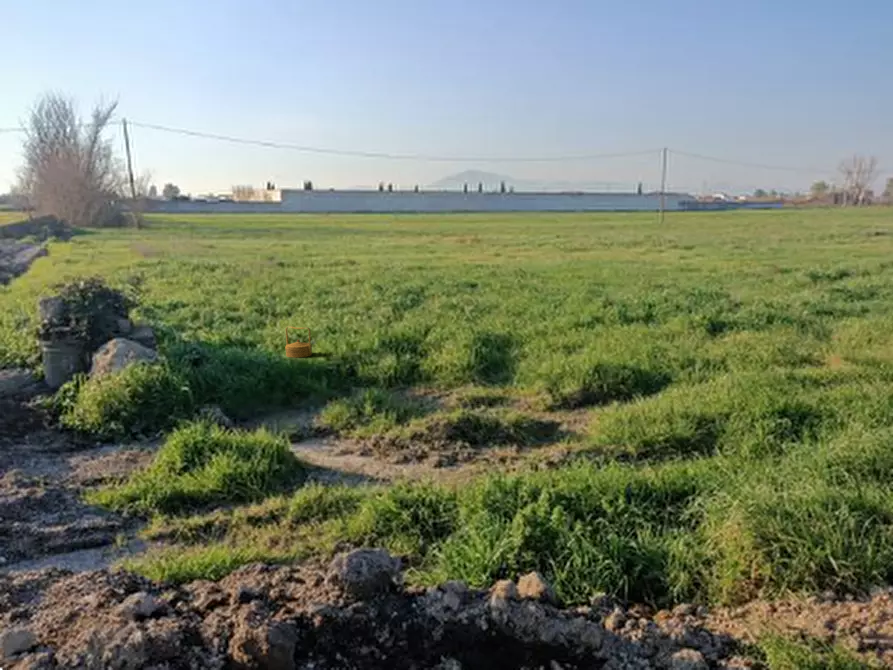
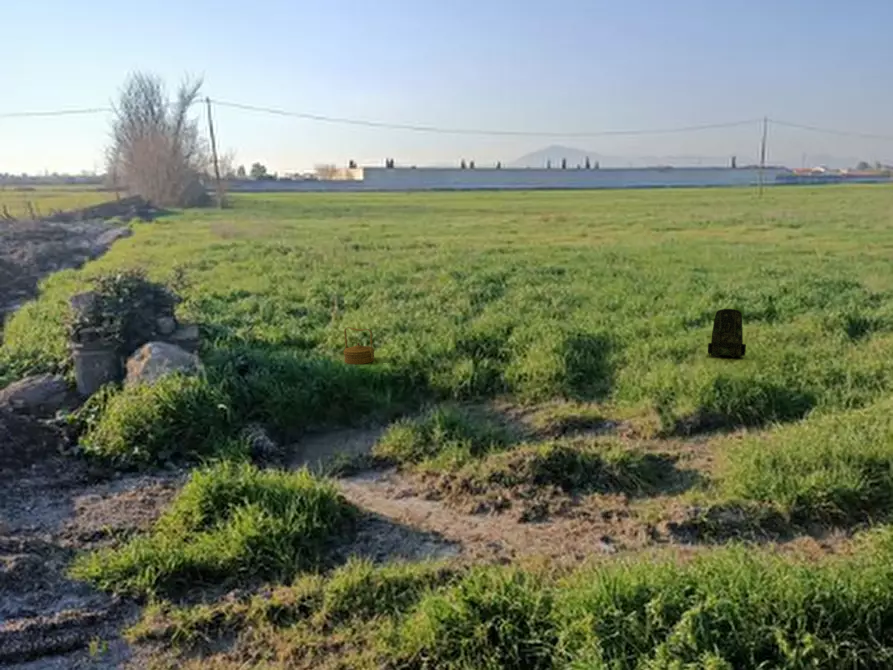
backpack: none [591,310,621,350] -> present [708,309,746,358]

